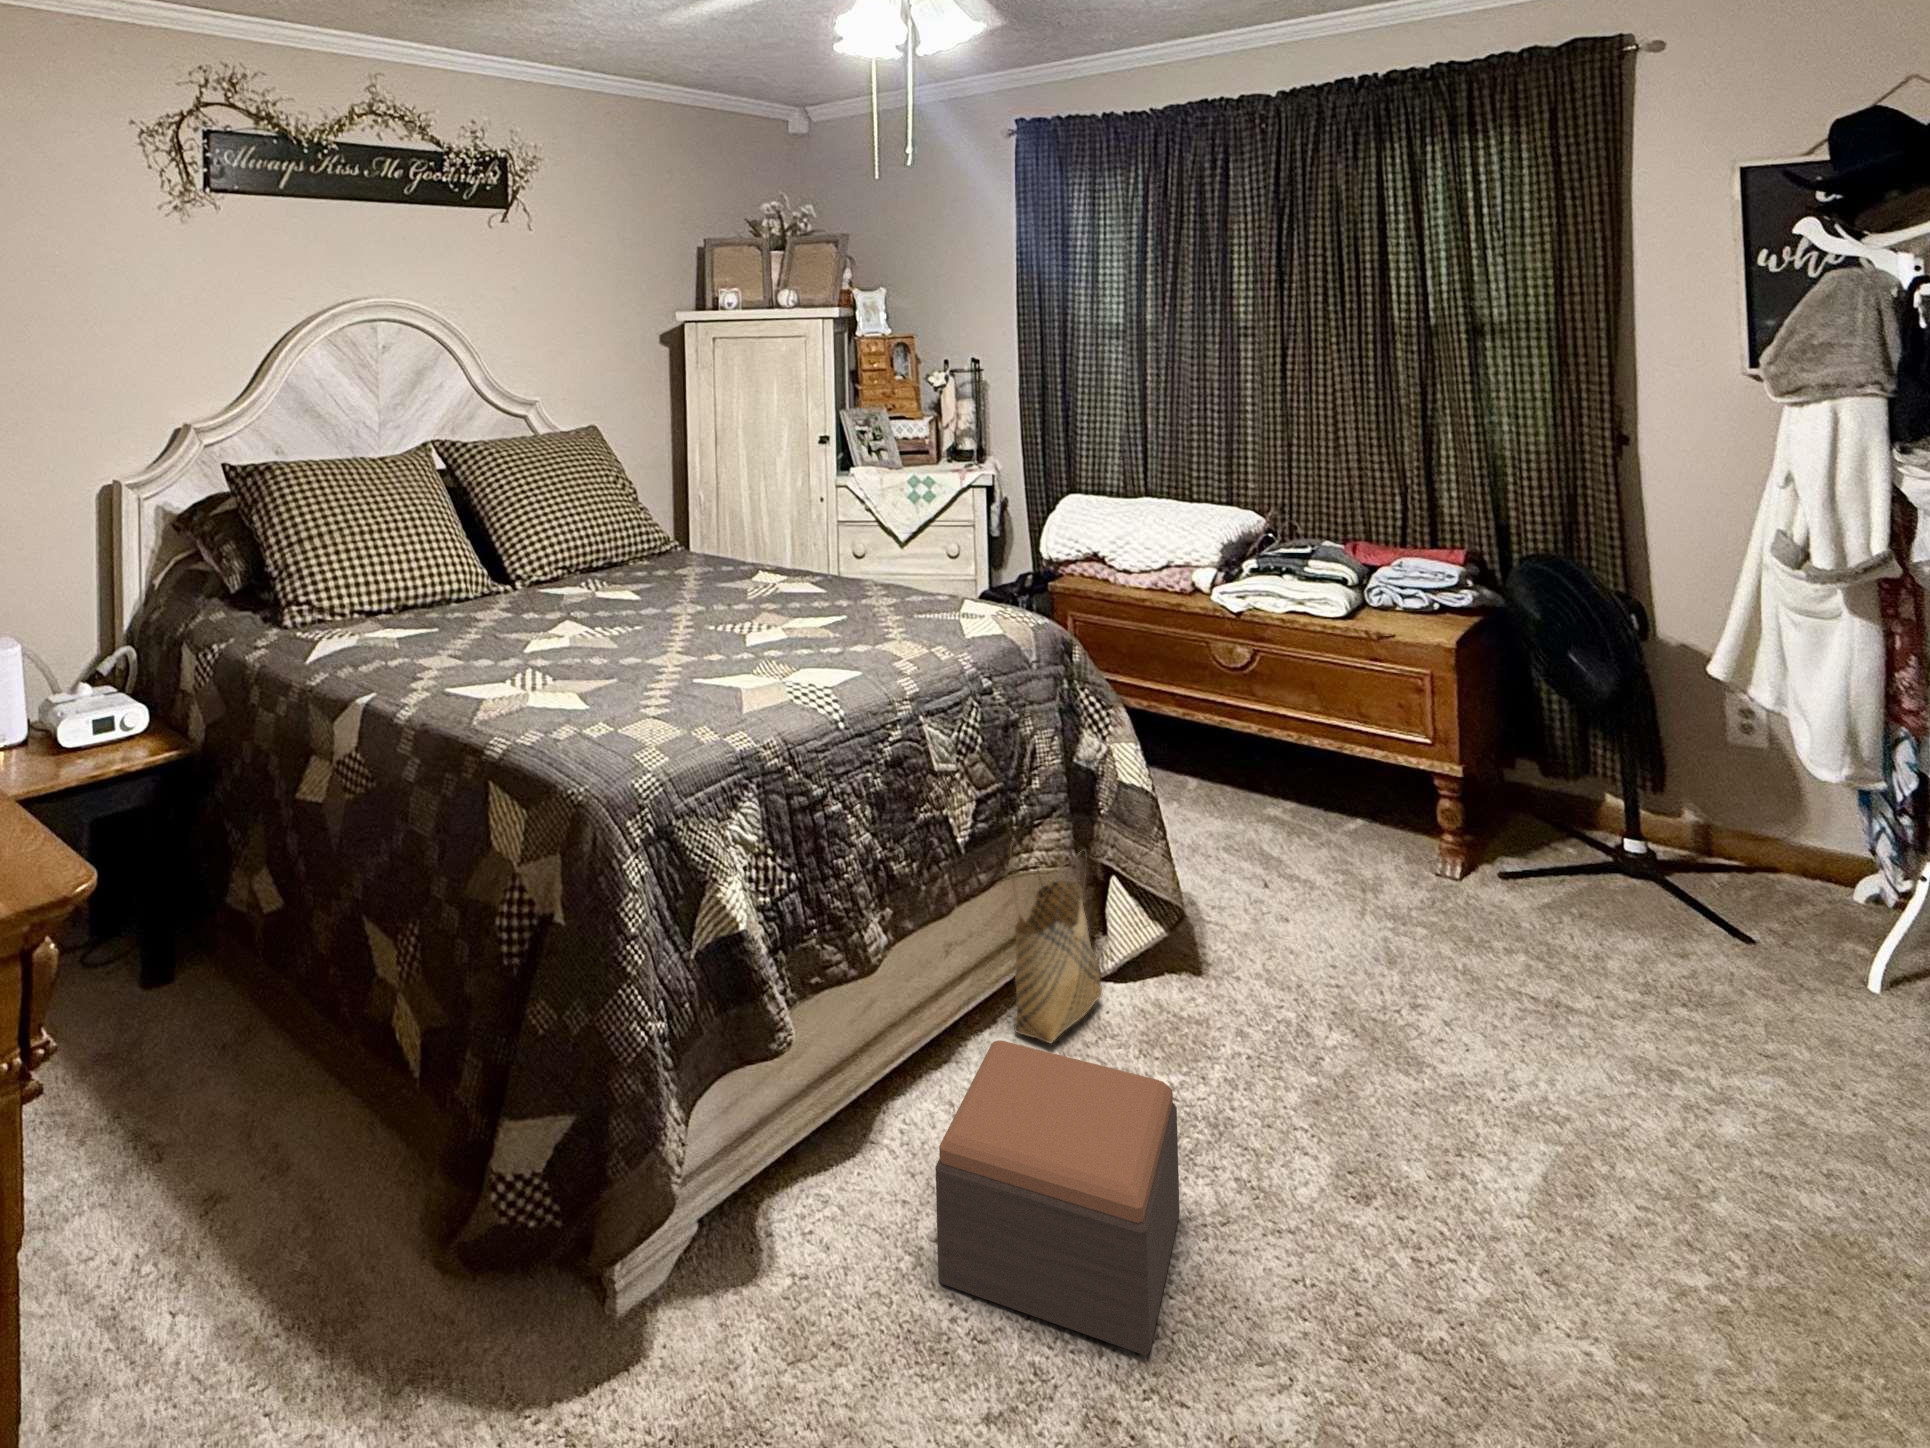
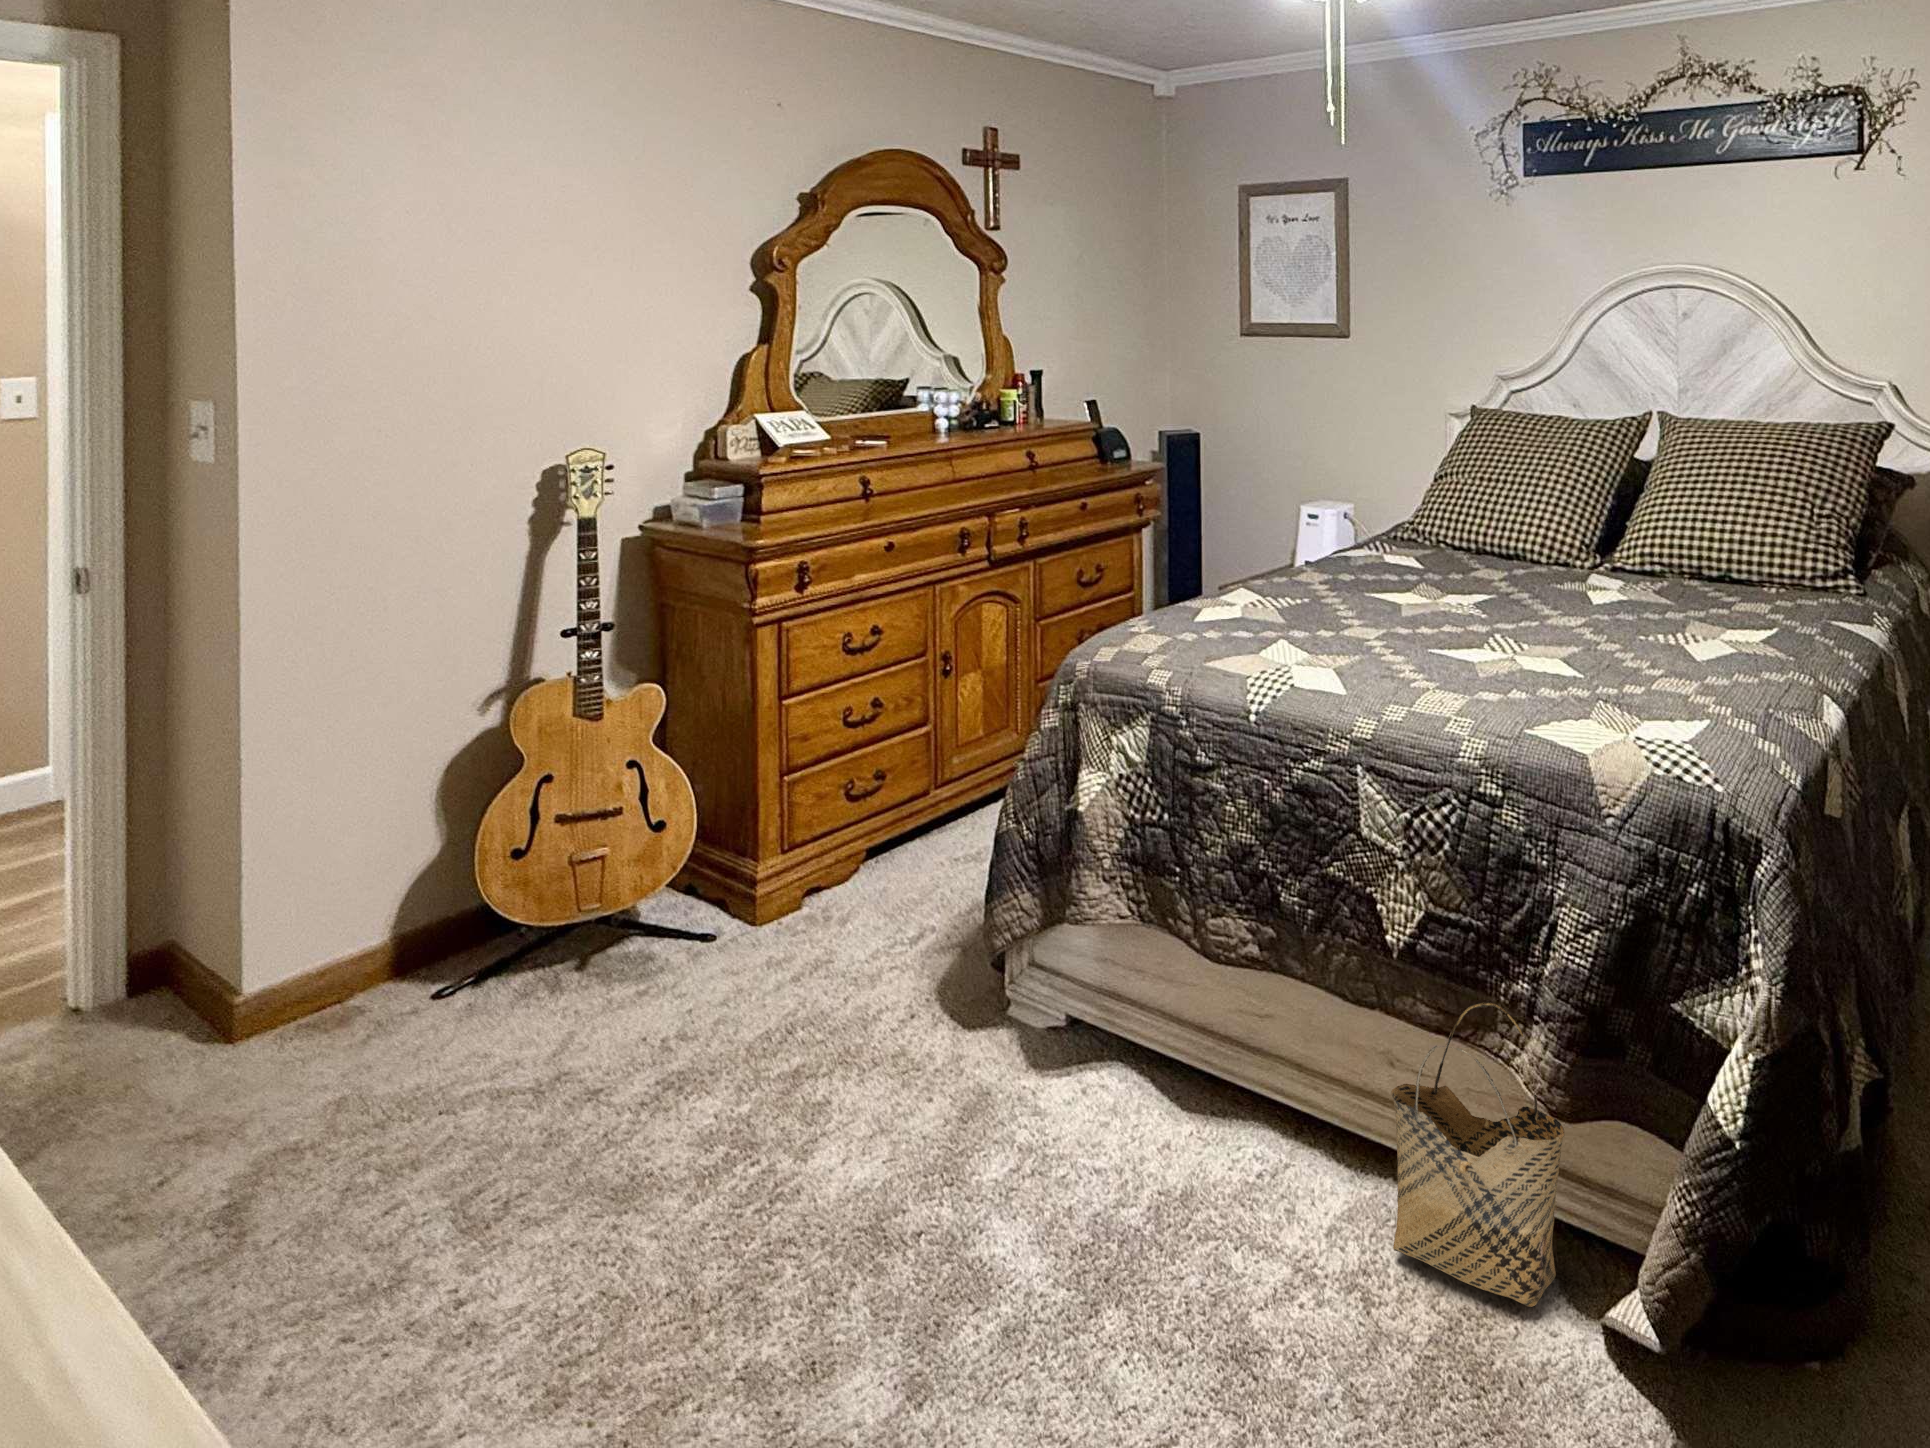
footstool: present [936,1040,1180,1355] -> none [910,1054,1187,1364]

